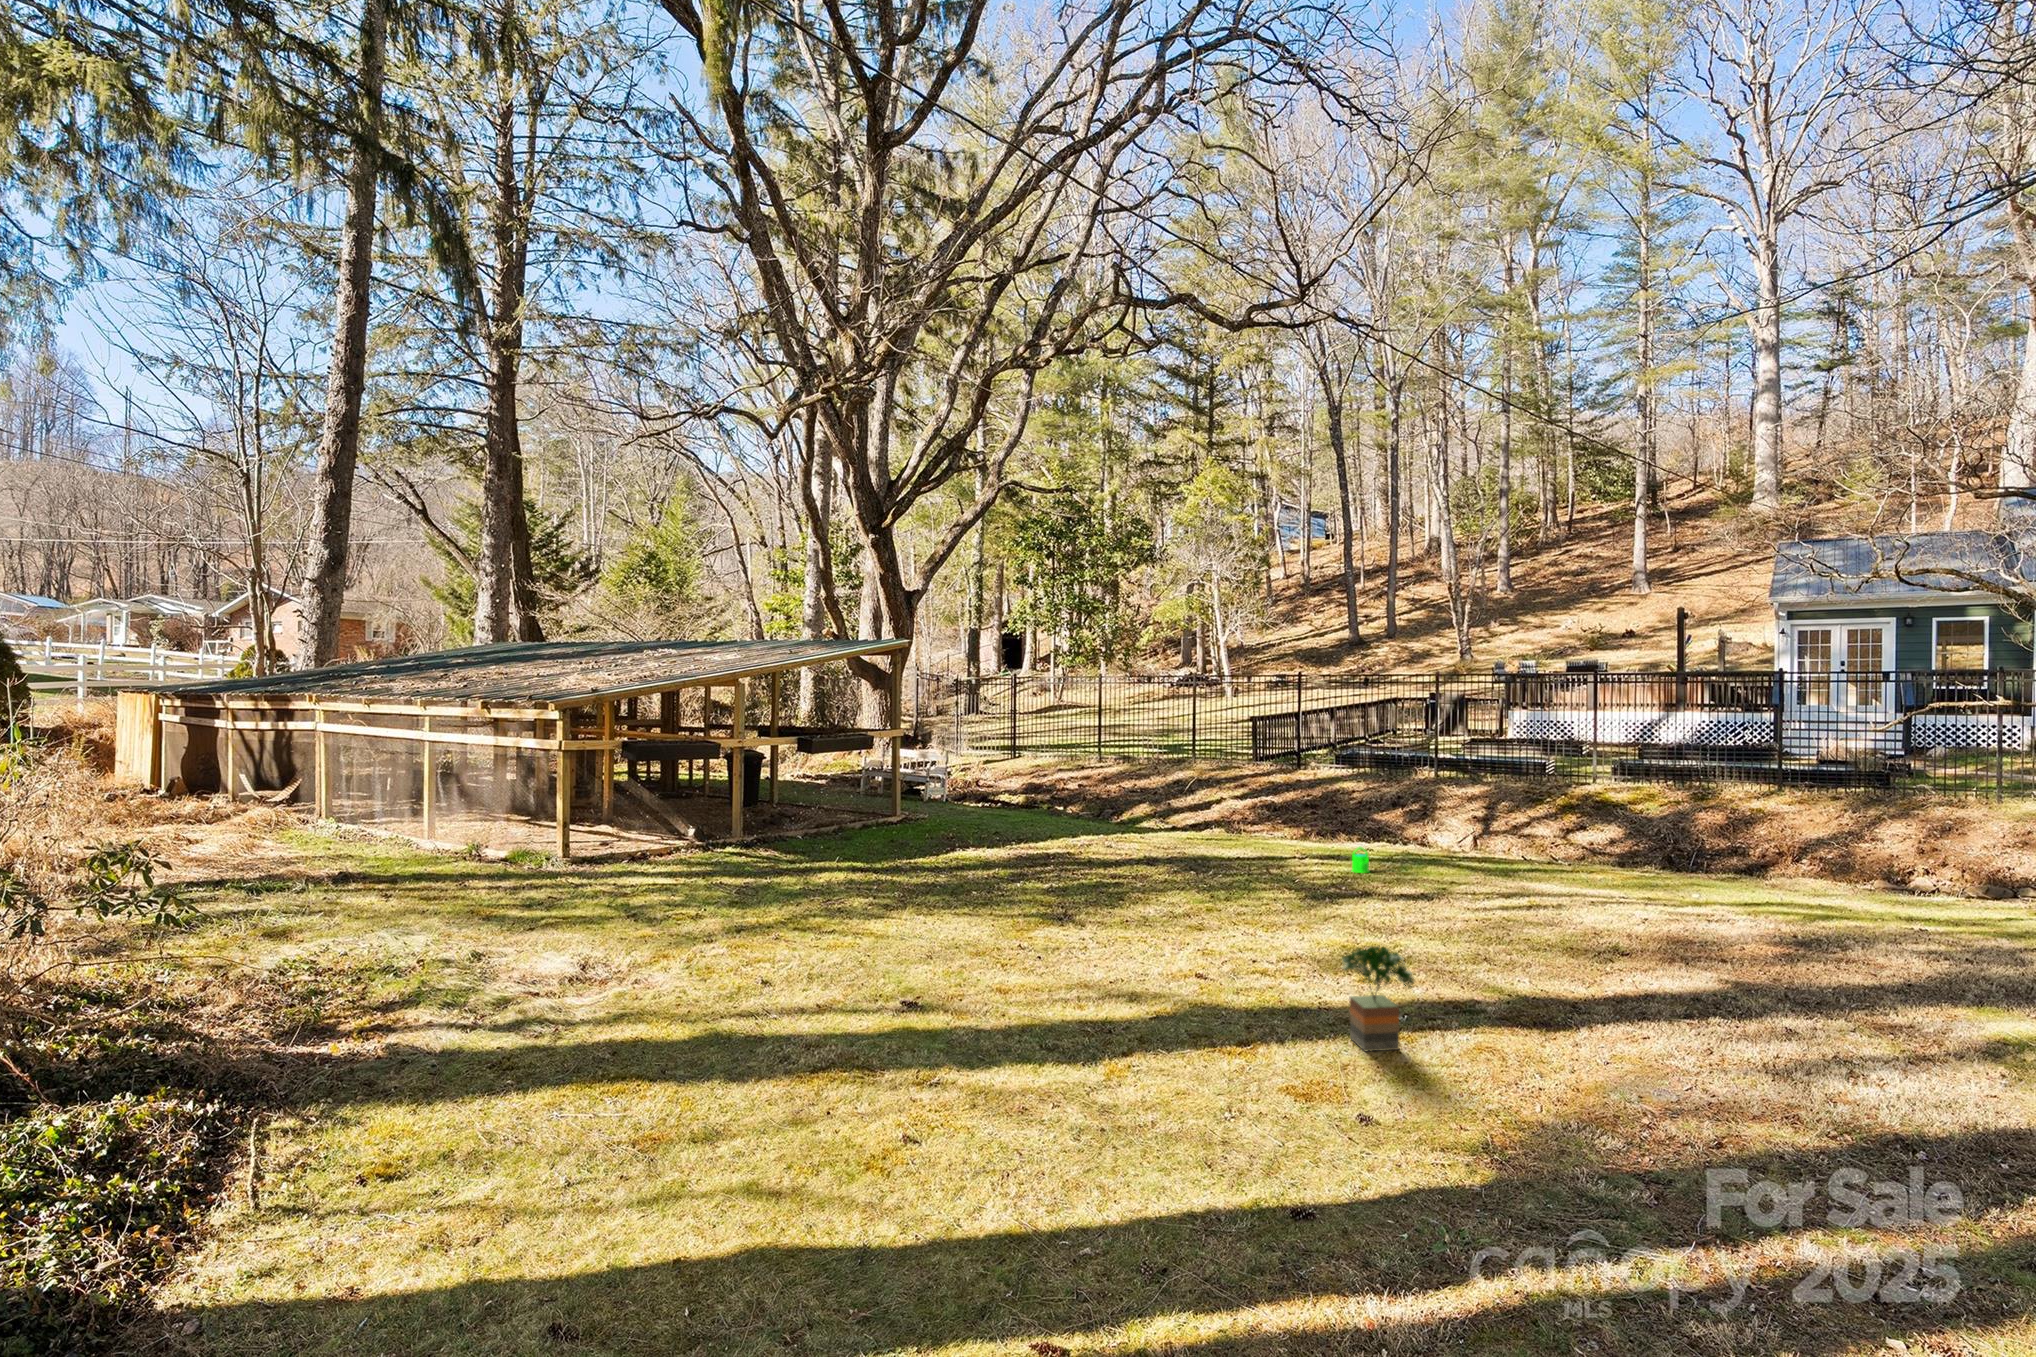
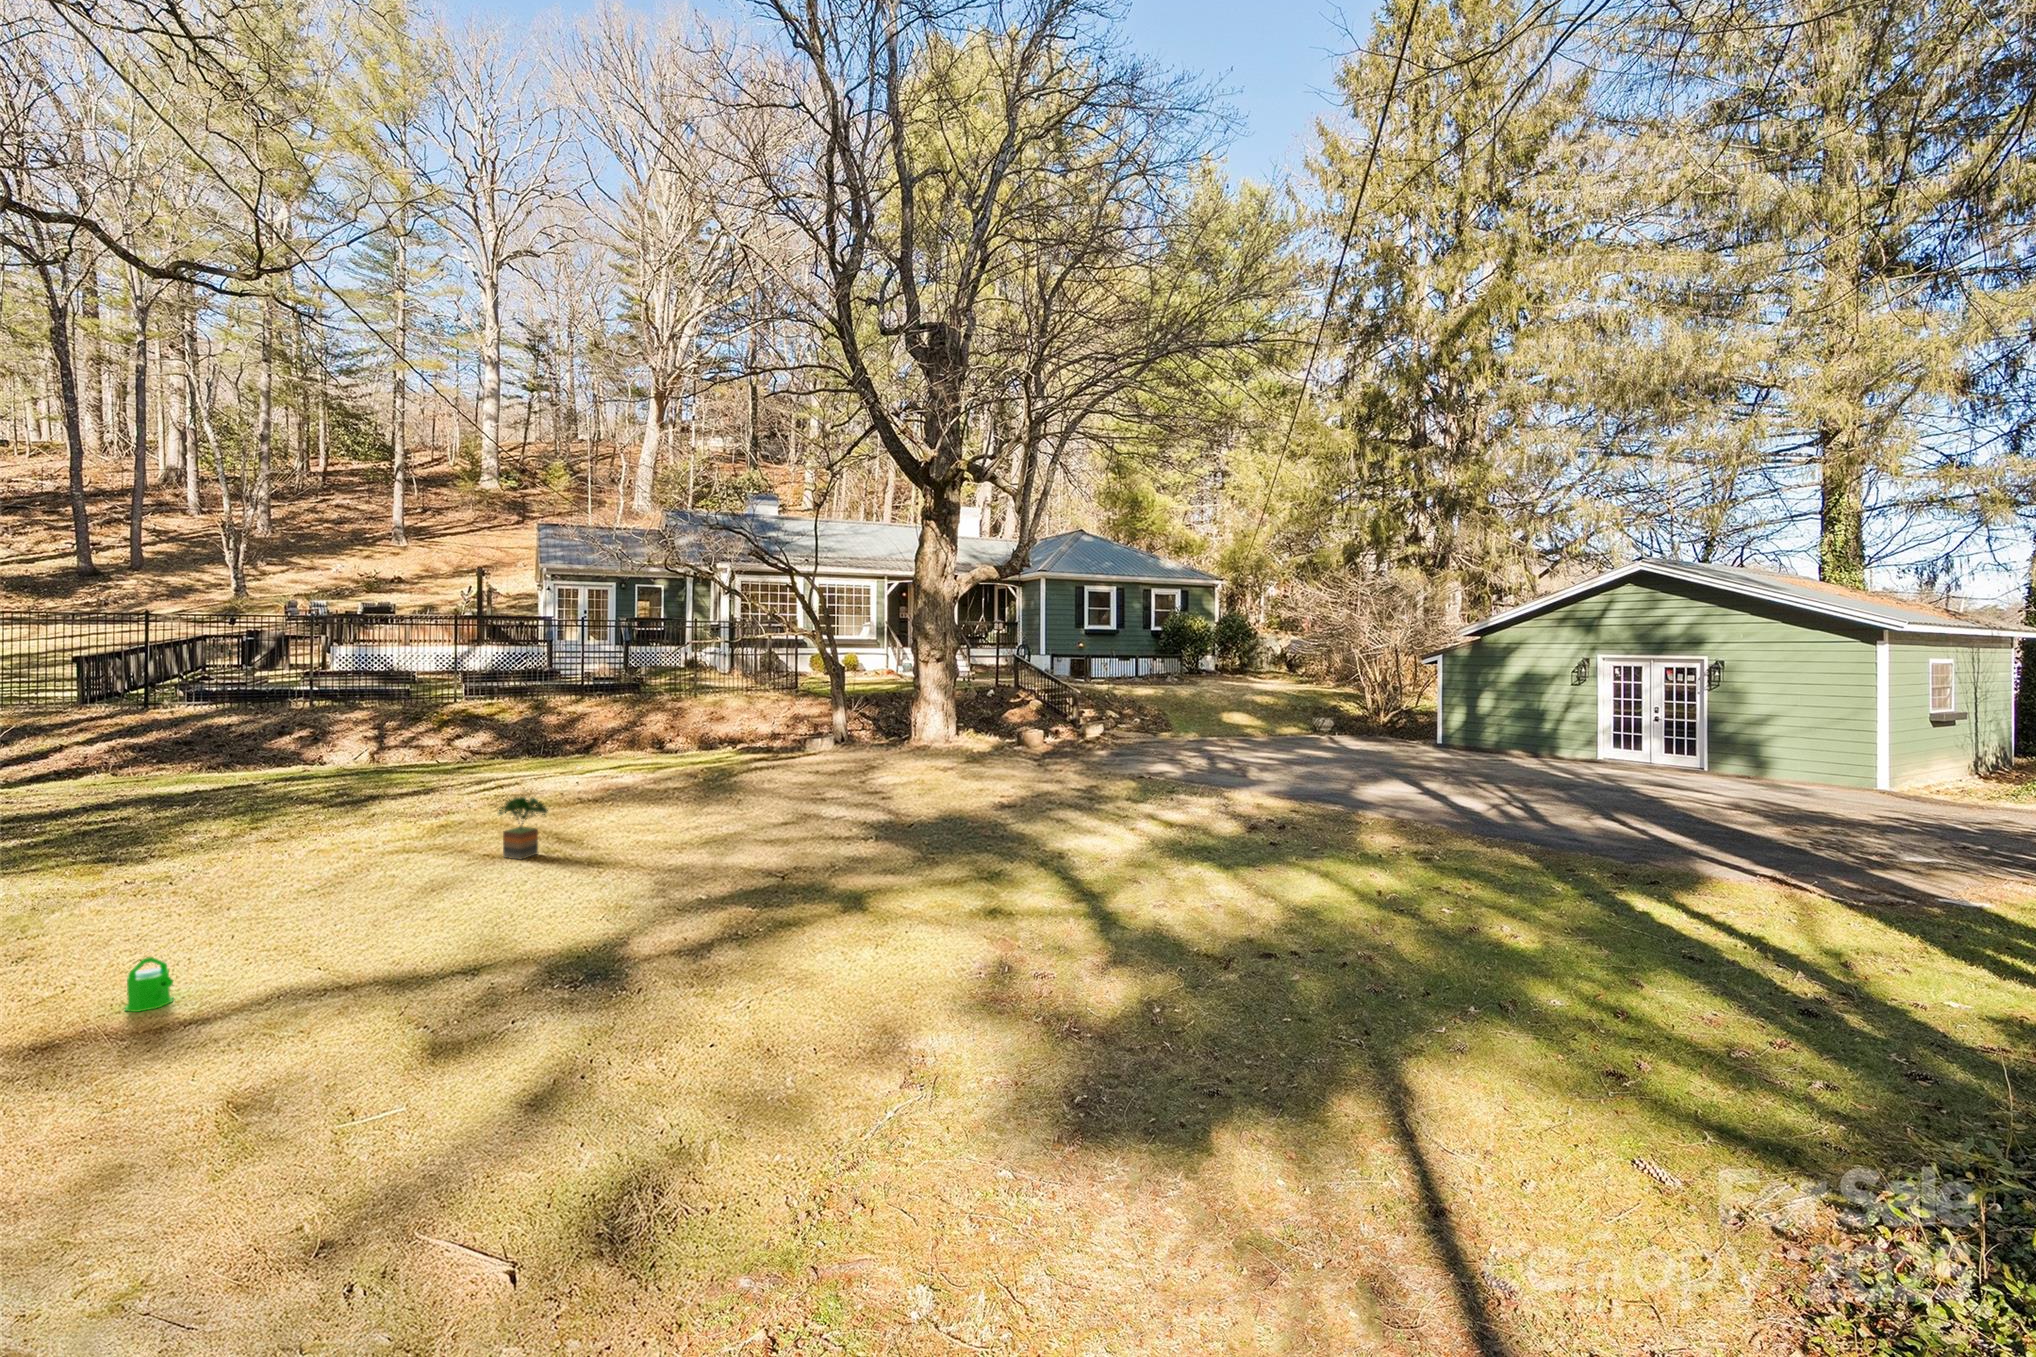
watering can: present [1352,847,1369,873] -> present [125,957,173,1012]

